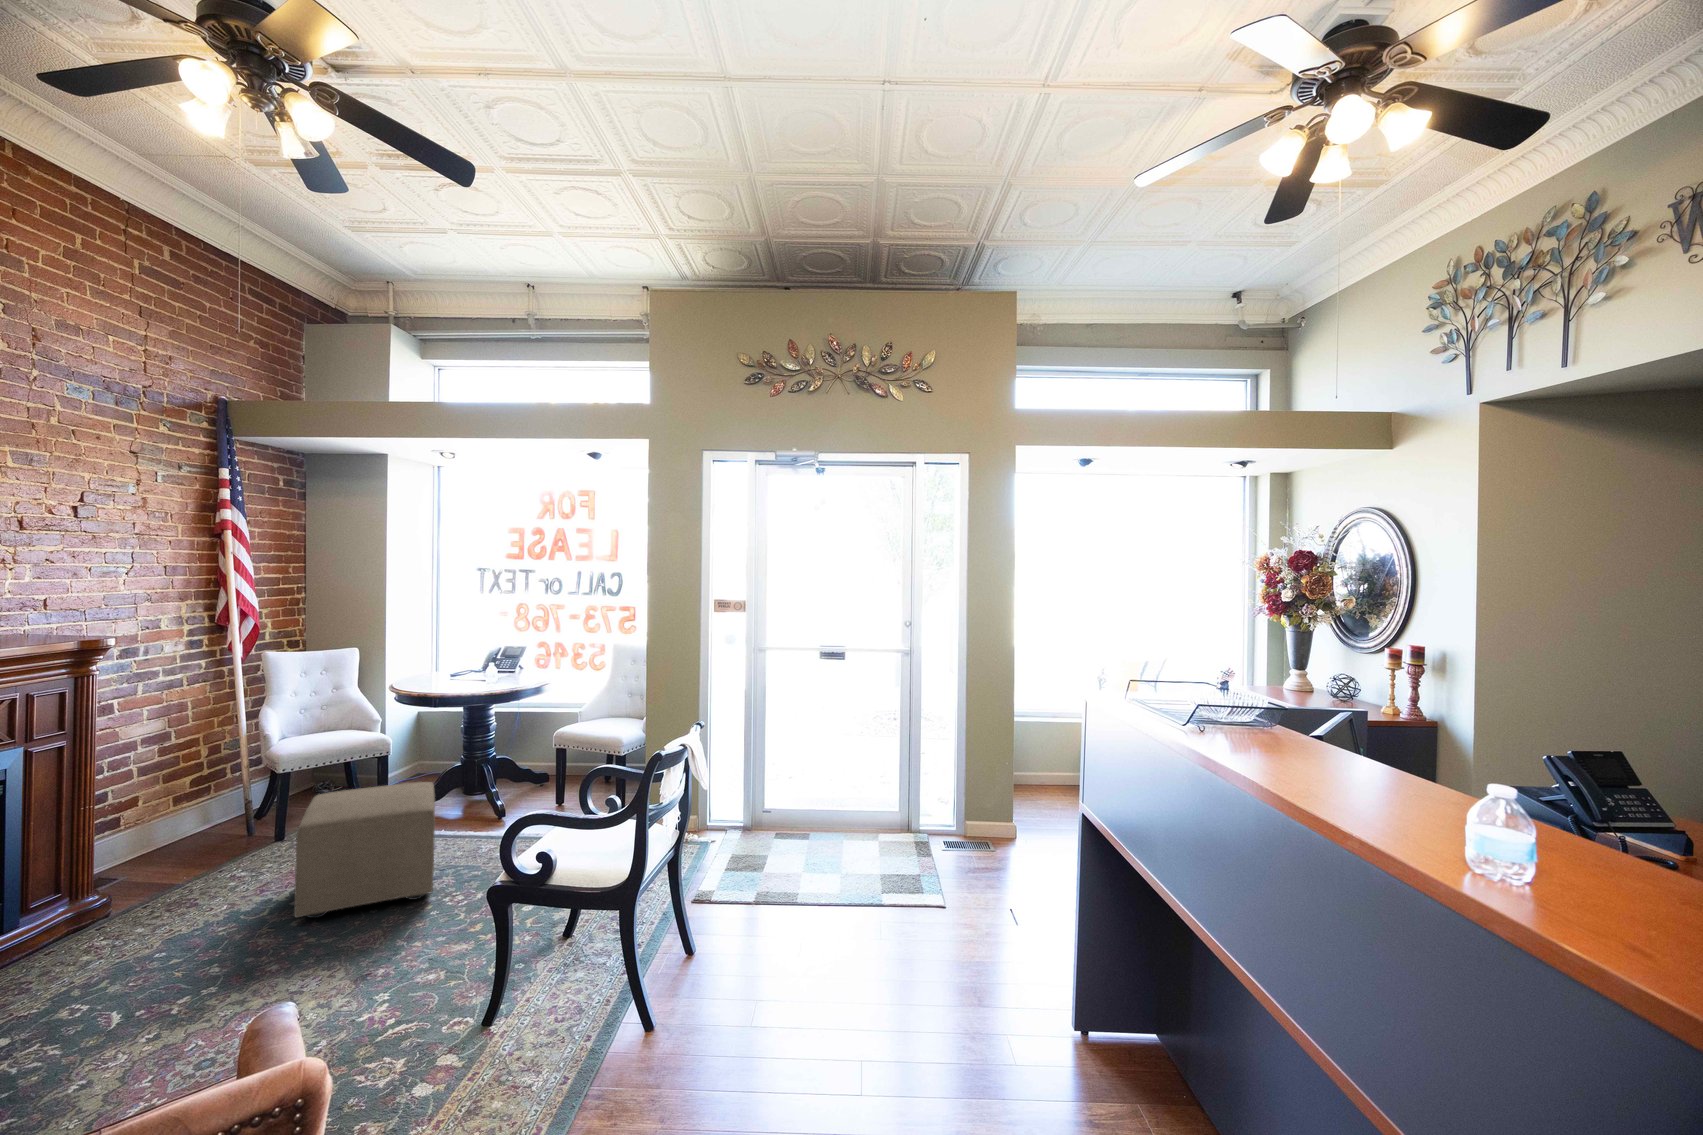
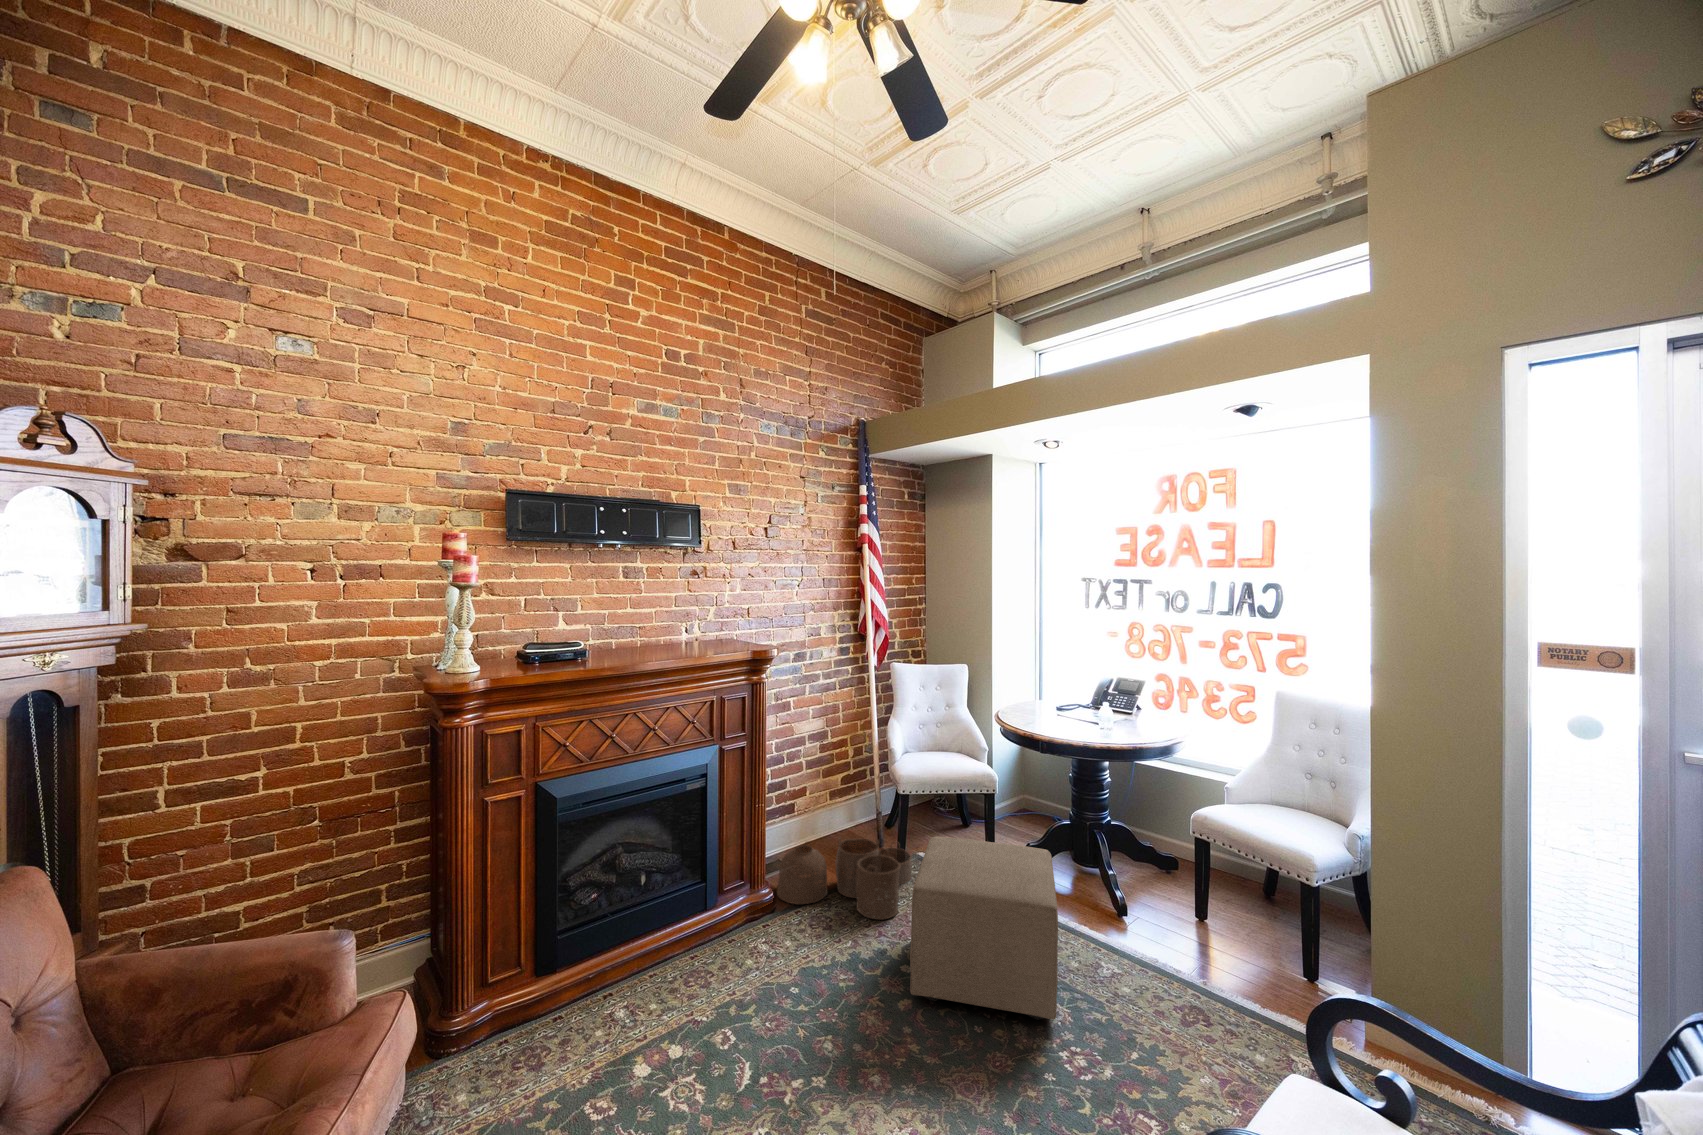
woven basket: none [106,820,289,906] -> present [777,838,912,920]

